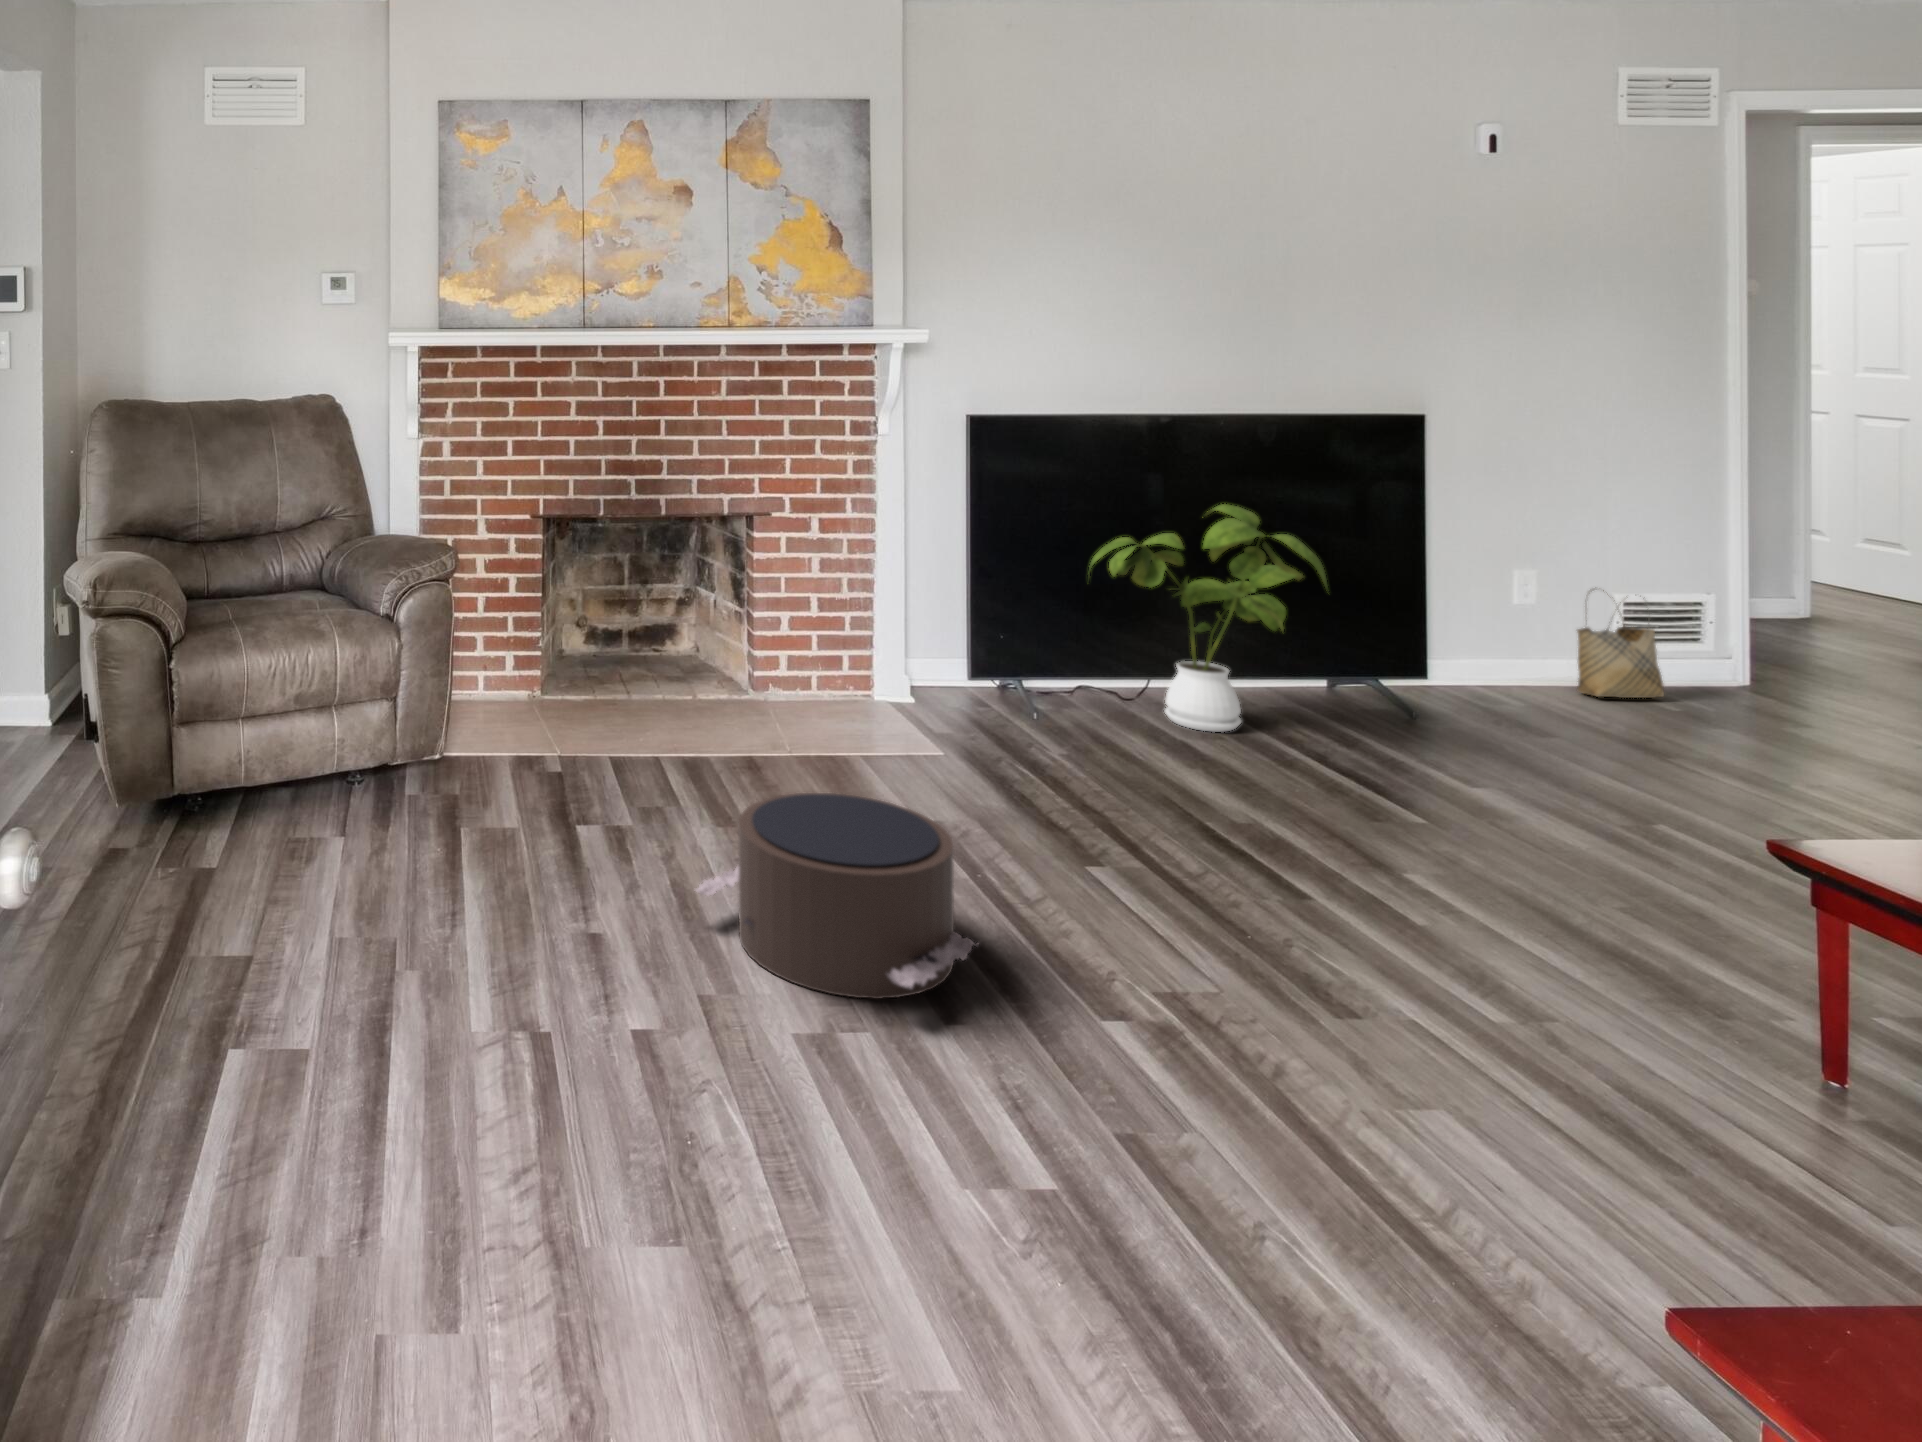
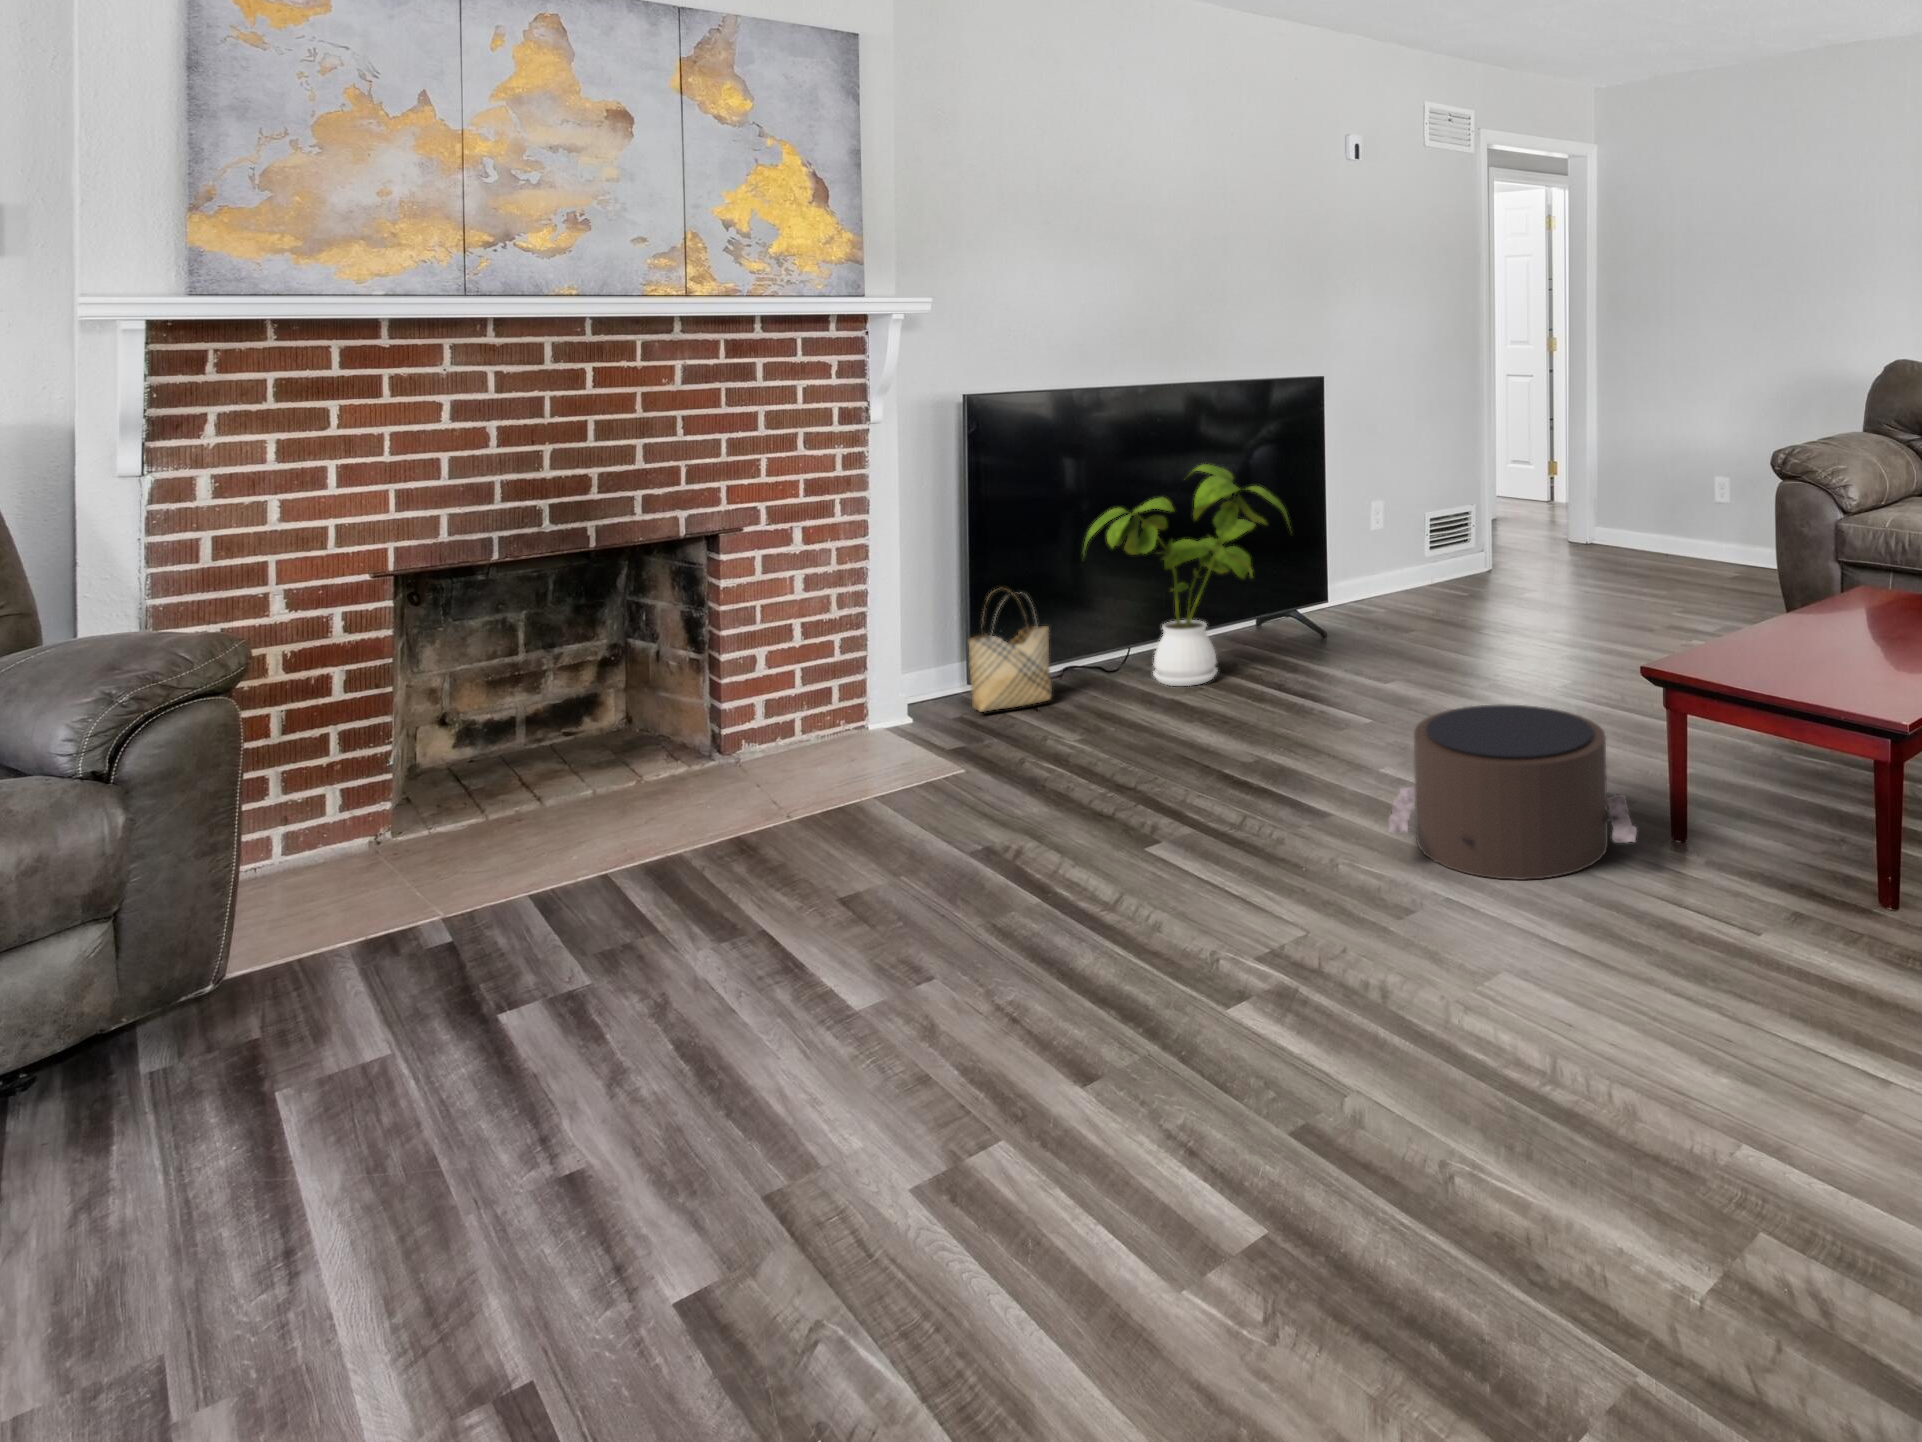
woven basket: present [1577,590,1664,698] -> present [968,588,1052,712]
pouf: present [696,793,978,999] -> present [1388,704,1637,880]

